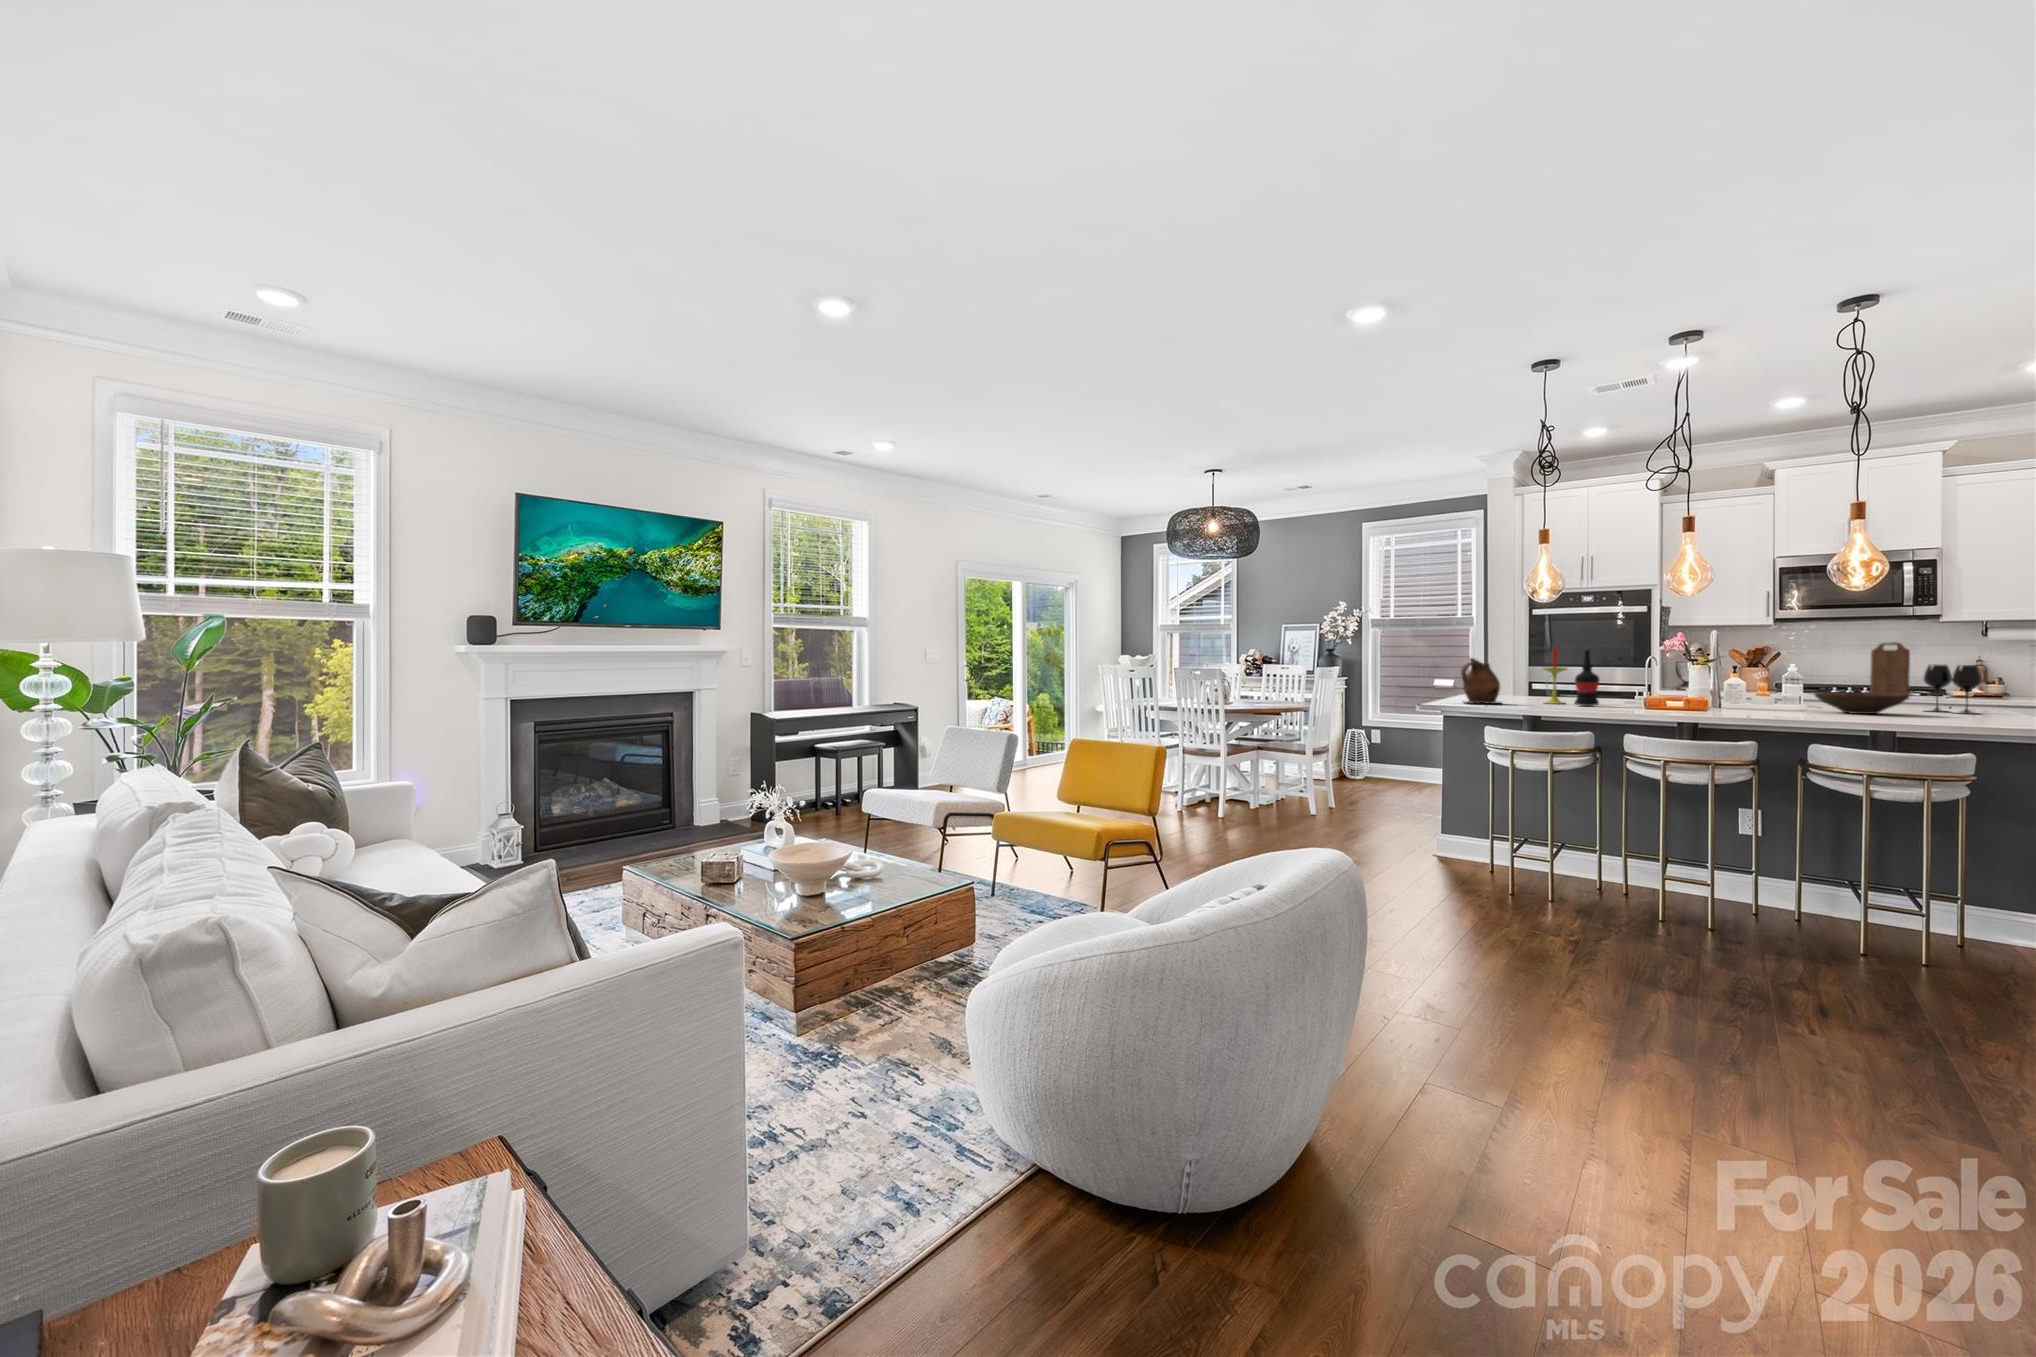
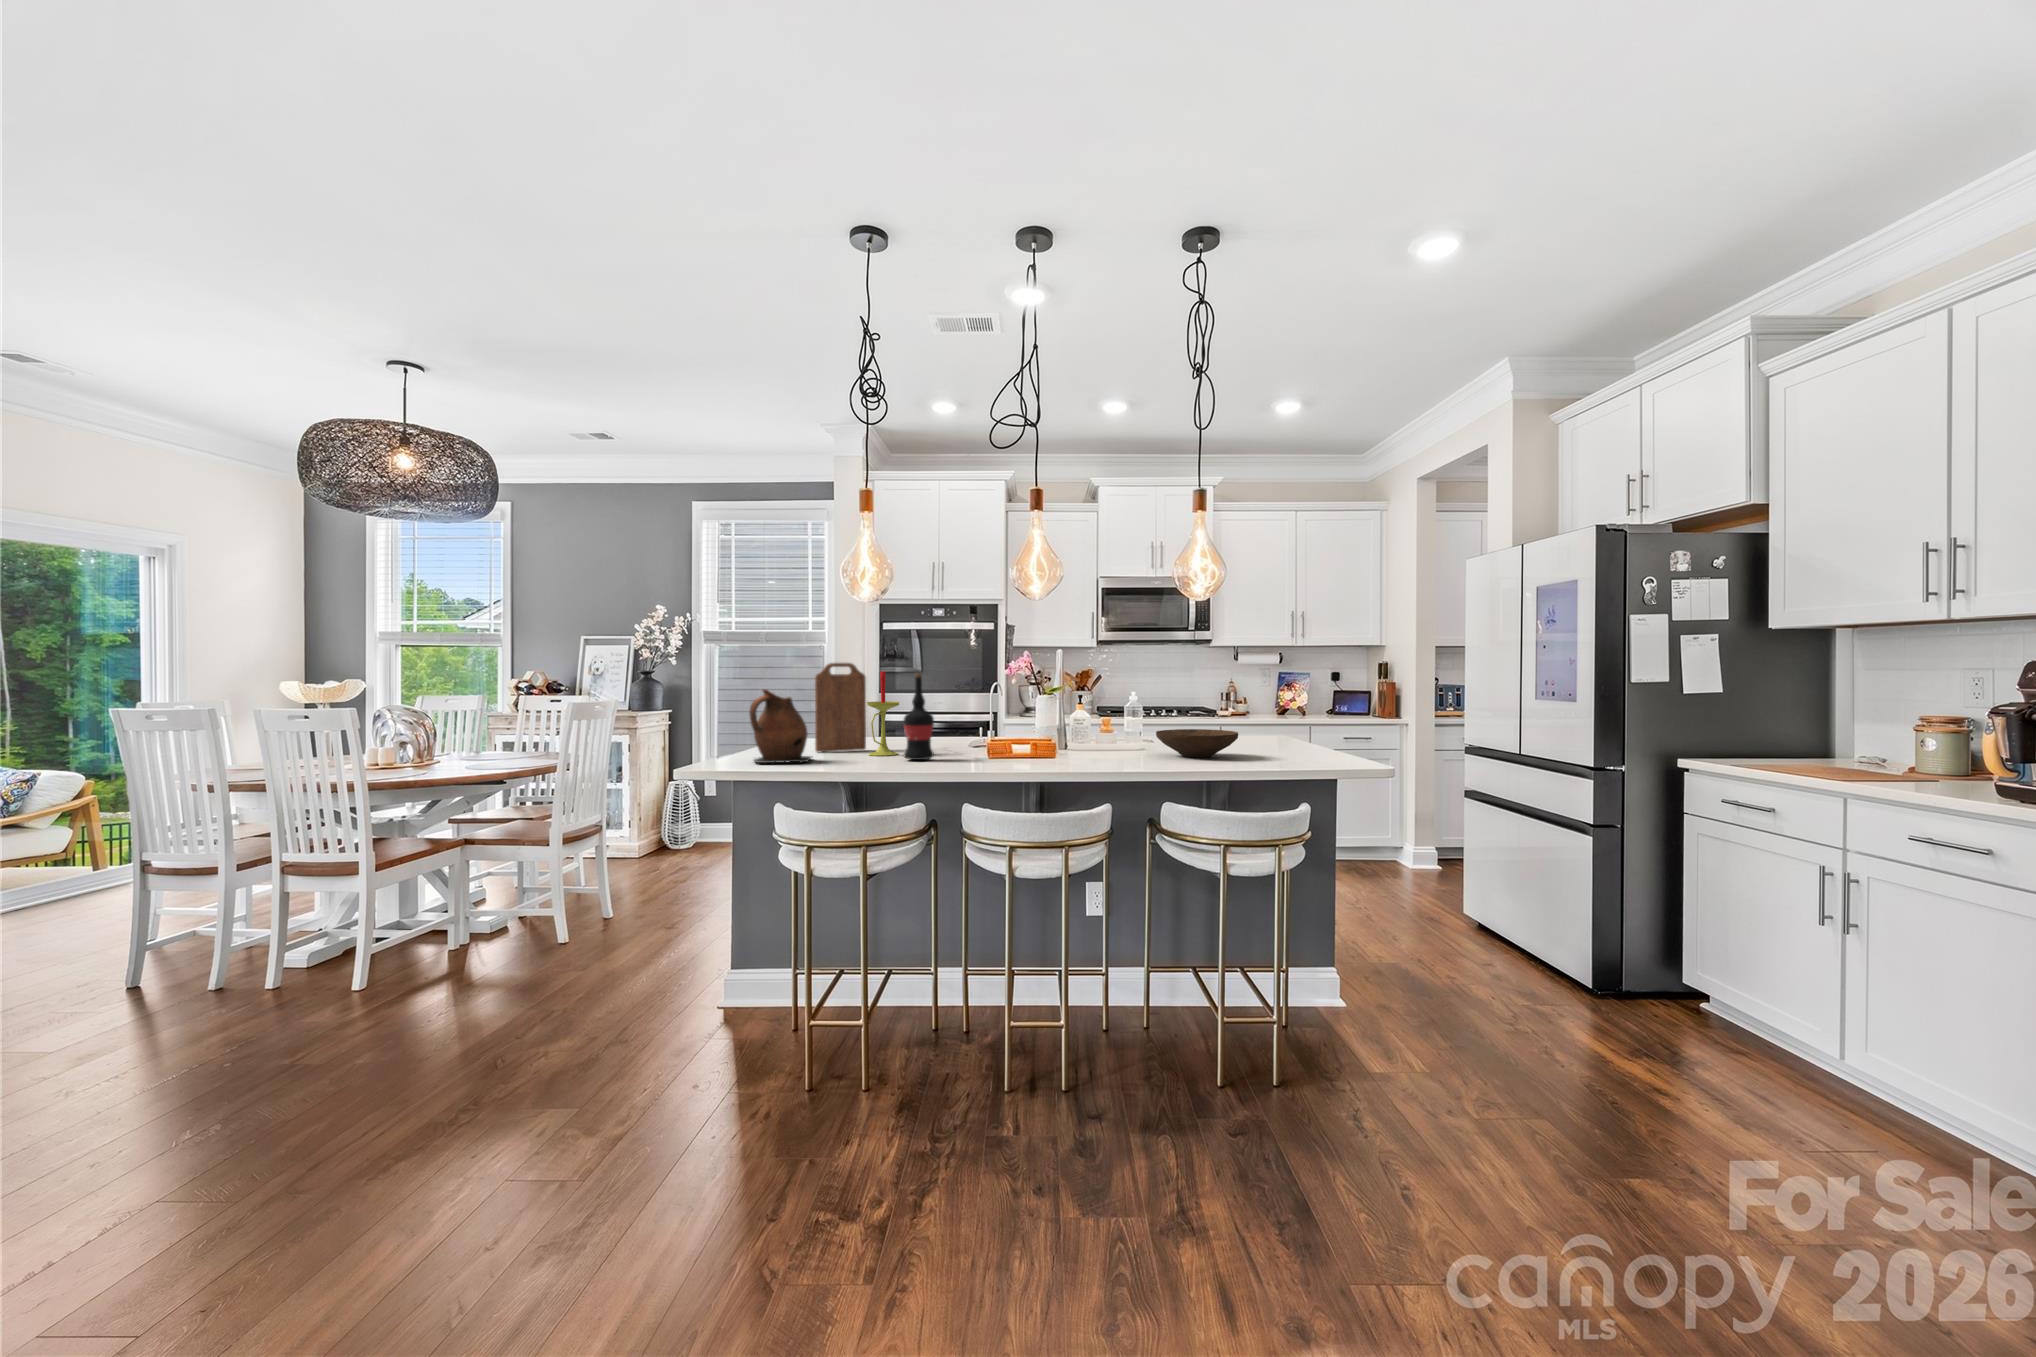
cutting board: present [1870,642,1910,694] -> present [815,663,866,752]
wine glass: present [1924,665,1983,714] -> none [1235,694,1283,749]

